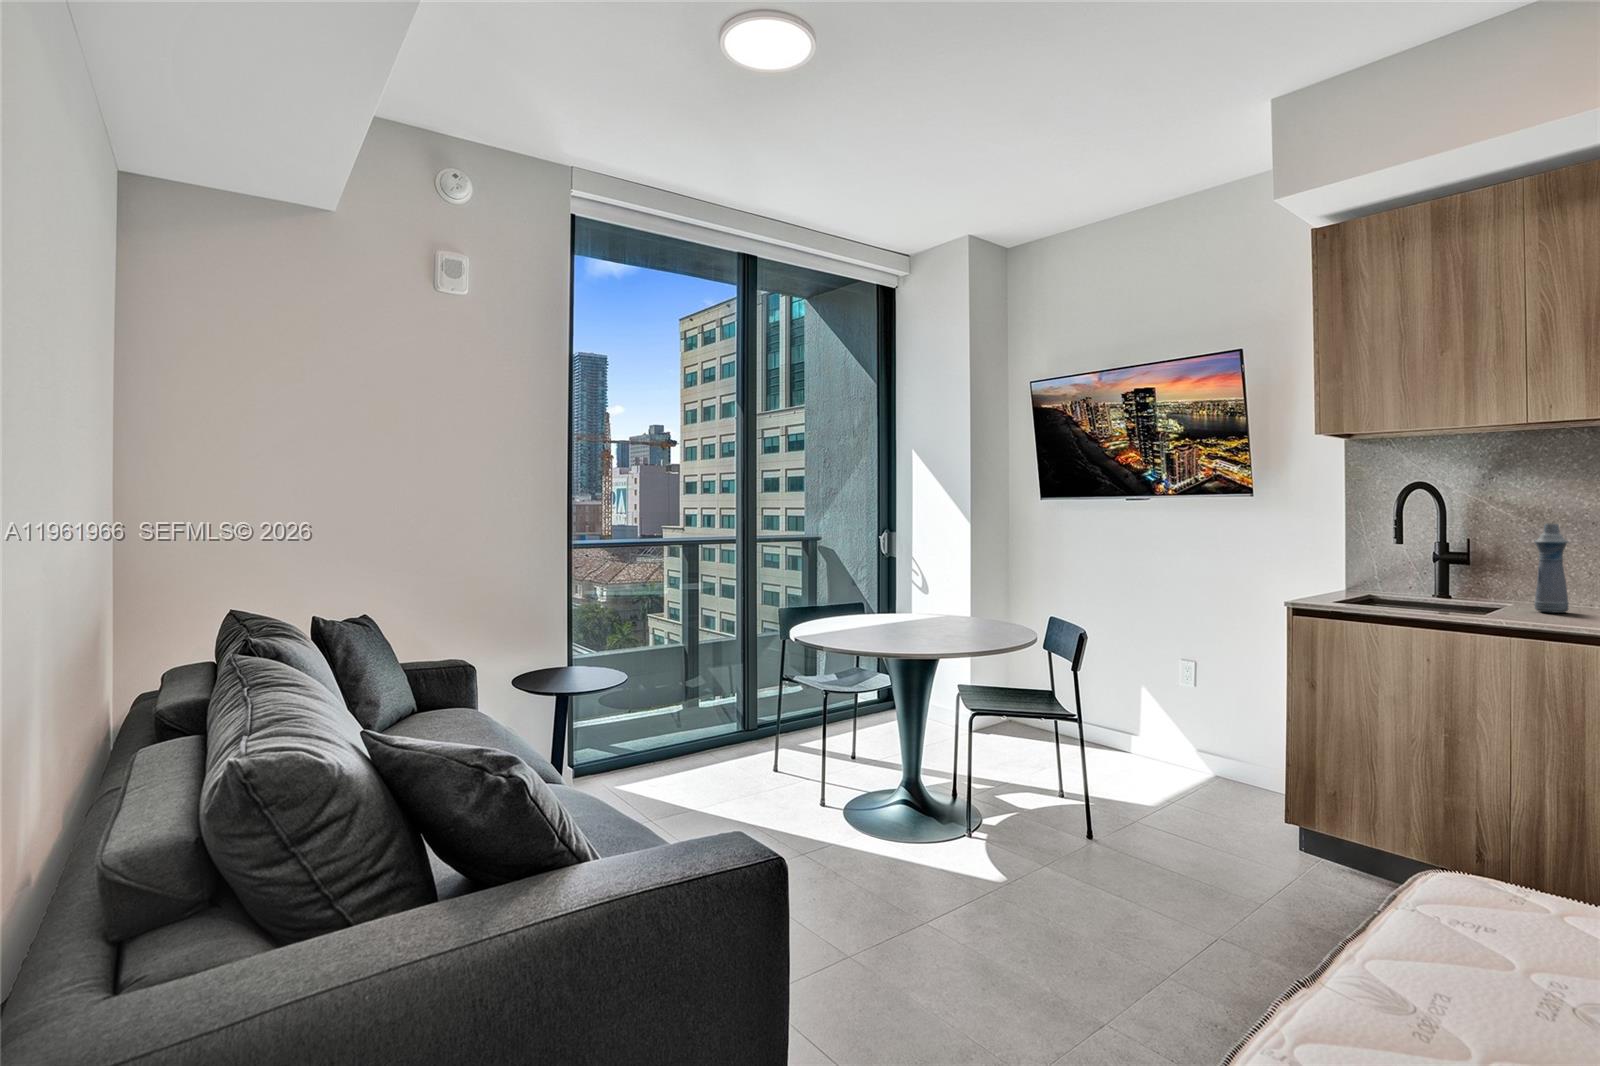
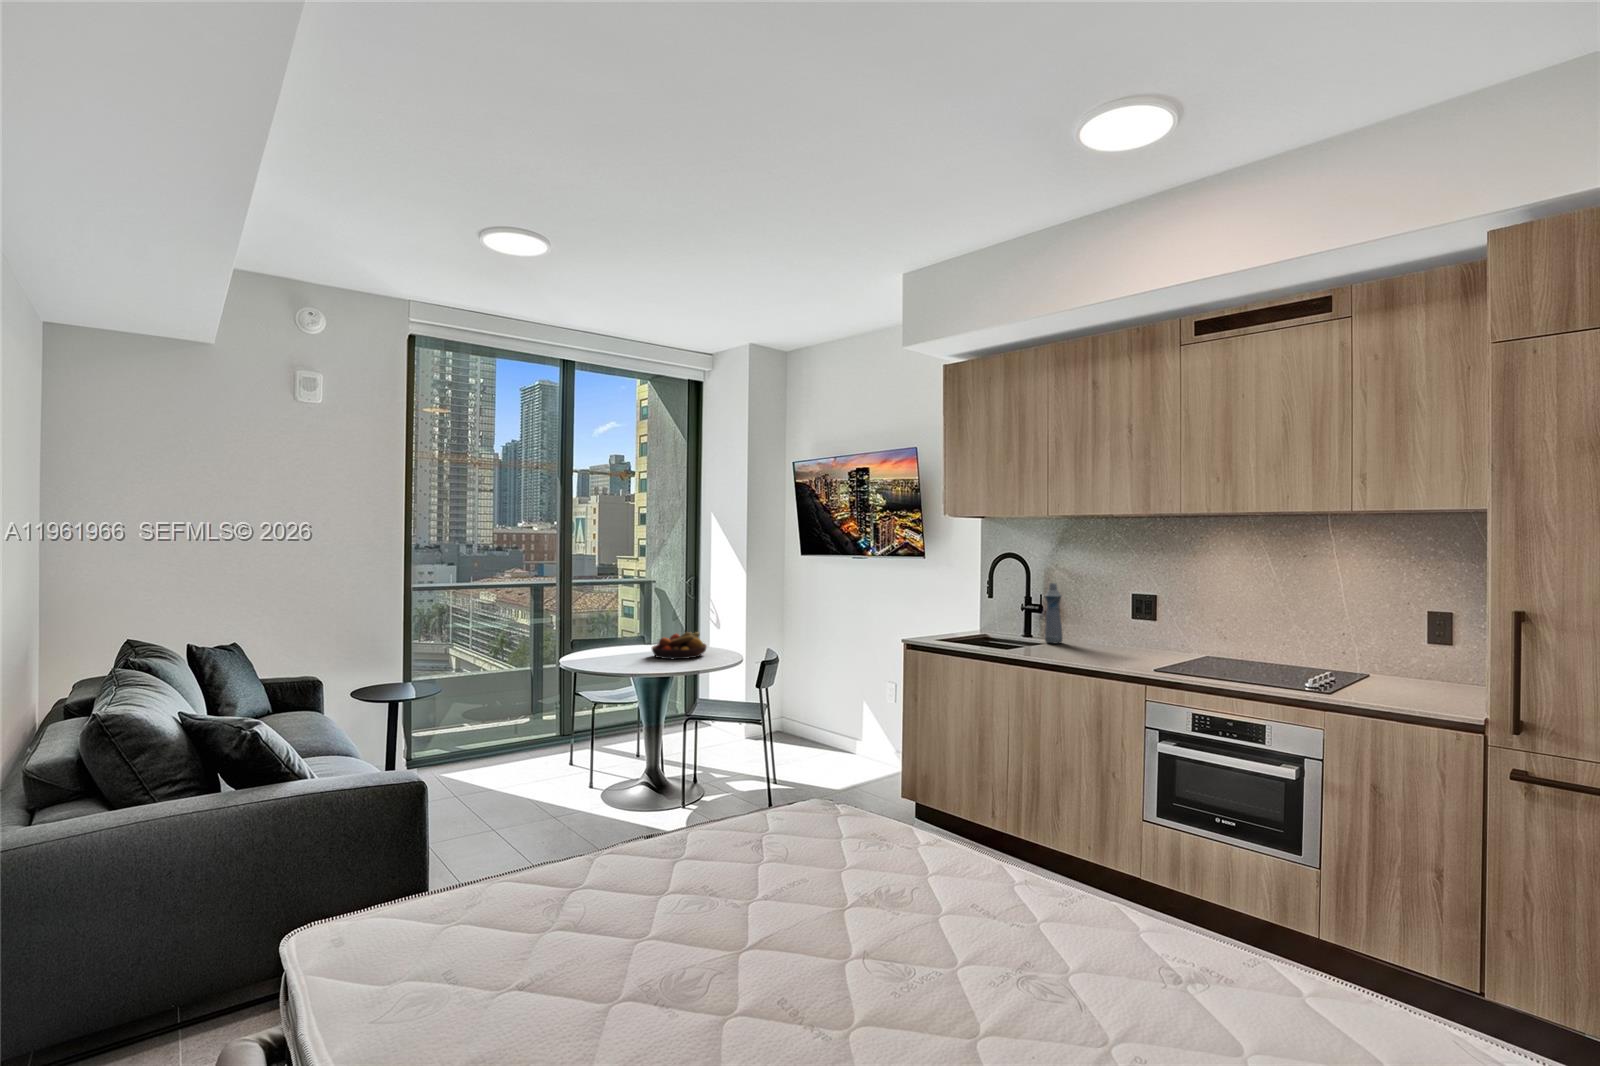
fruit bowl: none [916,599,993,637] -> present [652,632,707,659]

